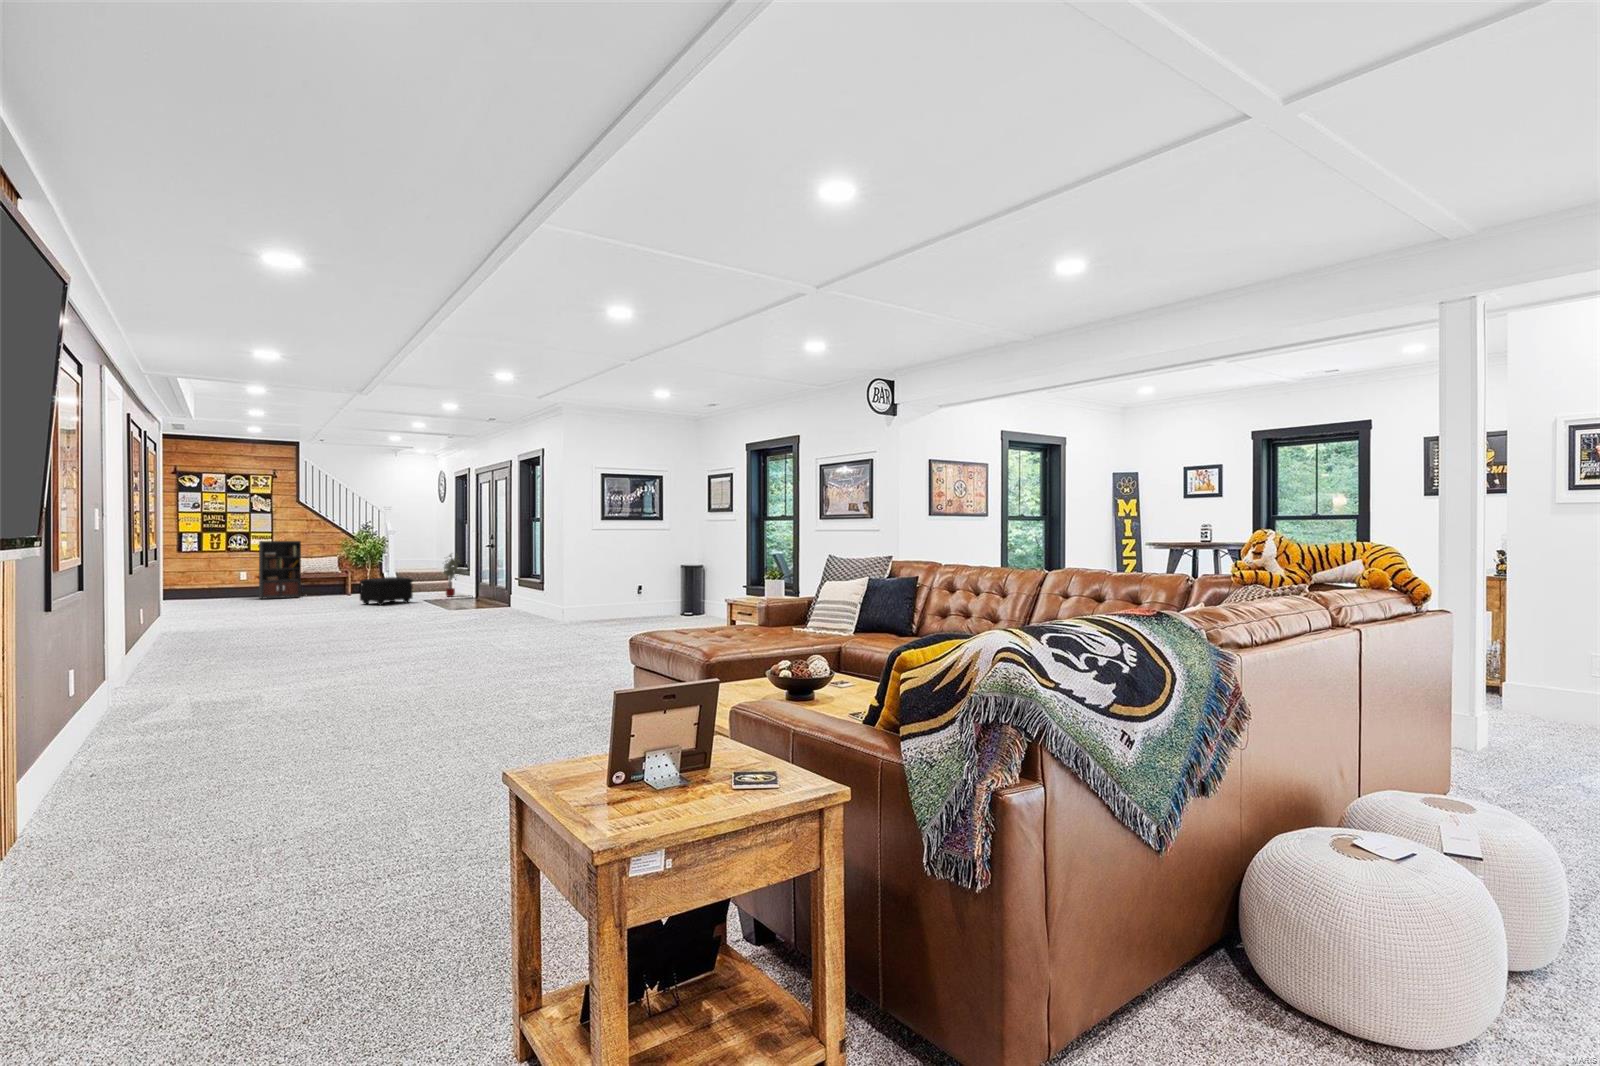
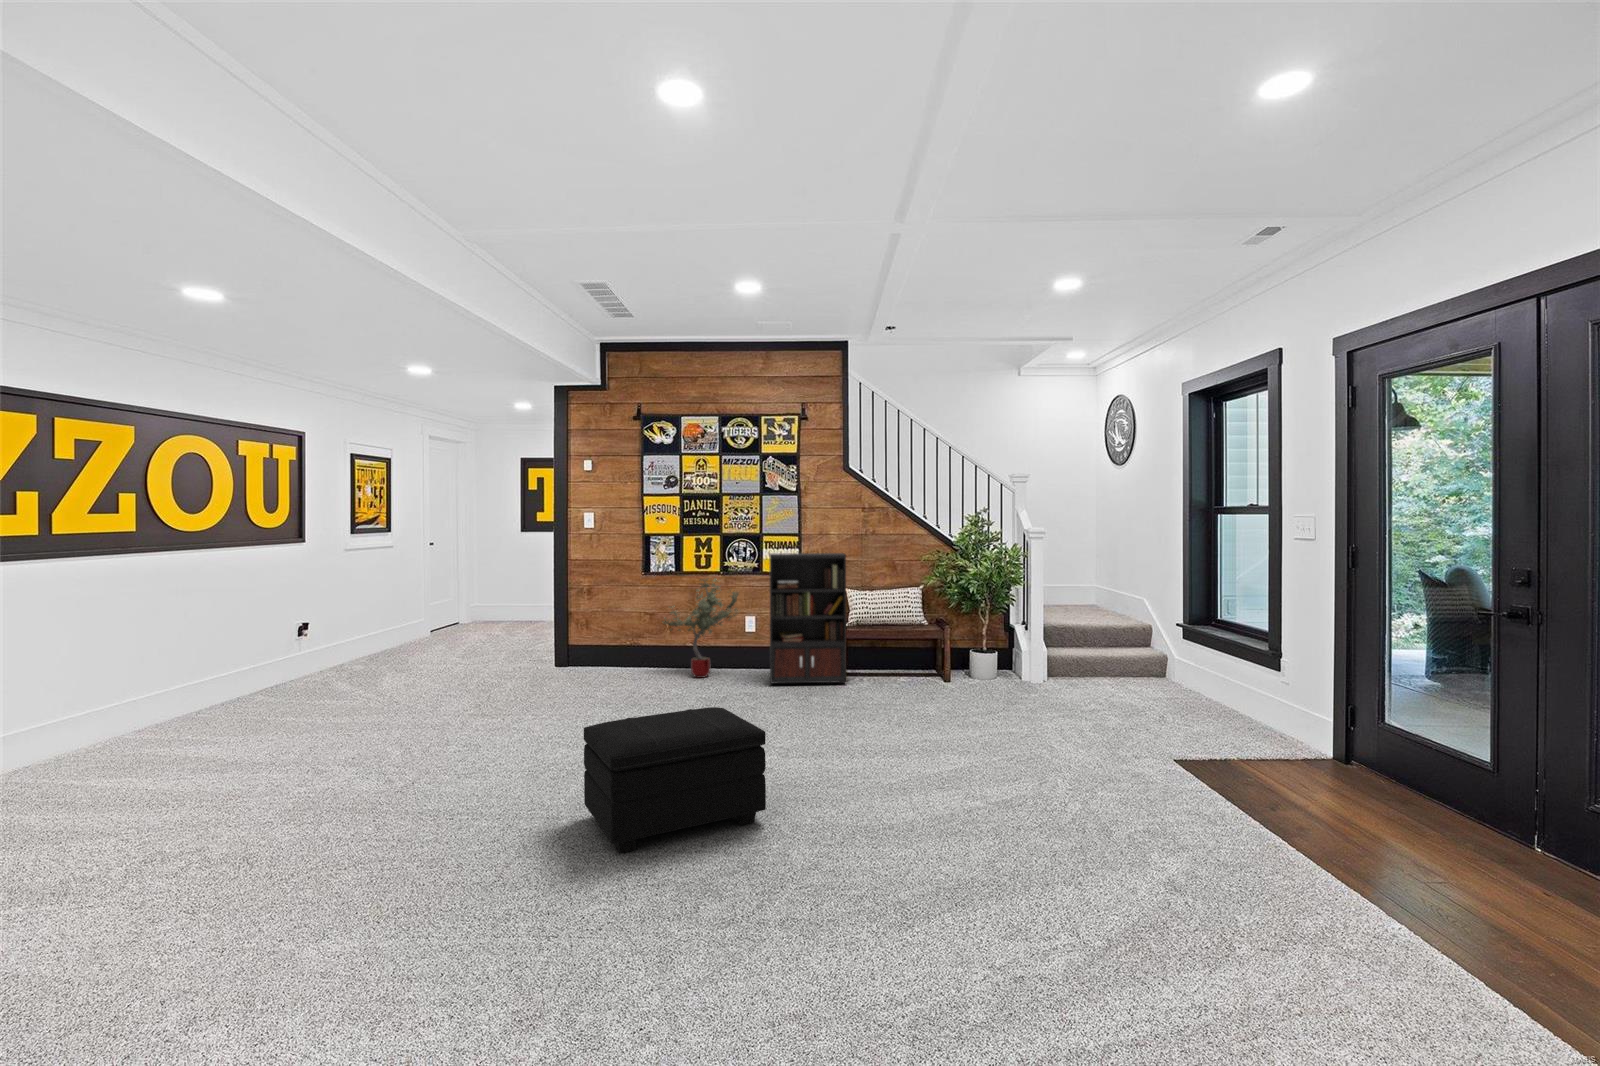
potted tree: present [444,554,466,597] -> present [662,579,738,678]
footstool: present [360,577,413,605] -> present [584,707,766,853]

